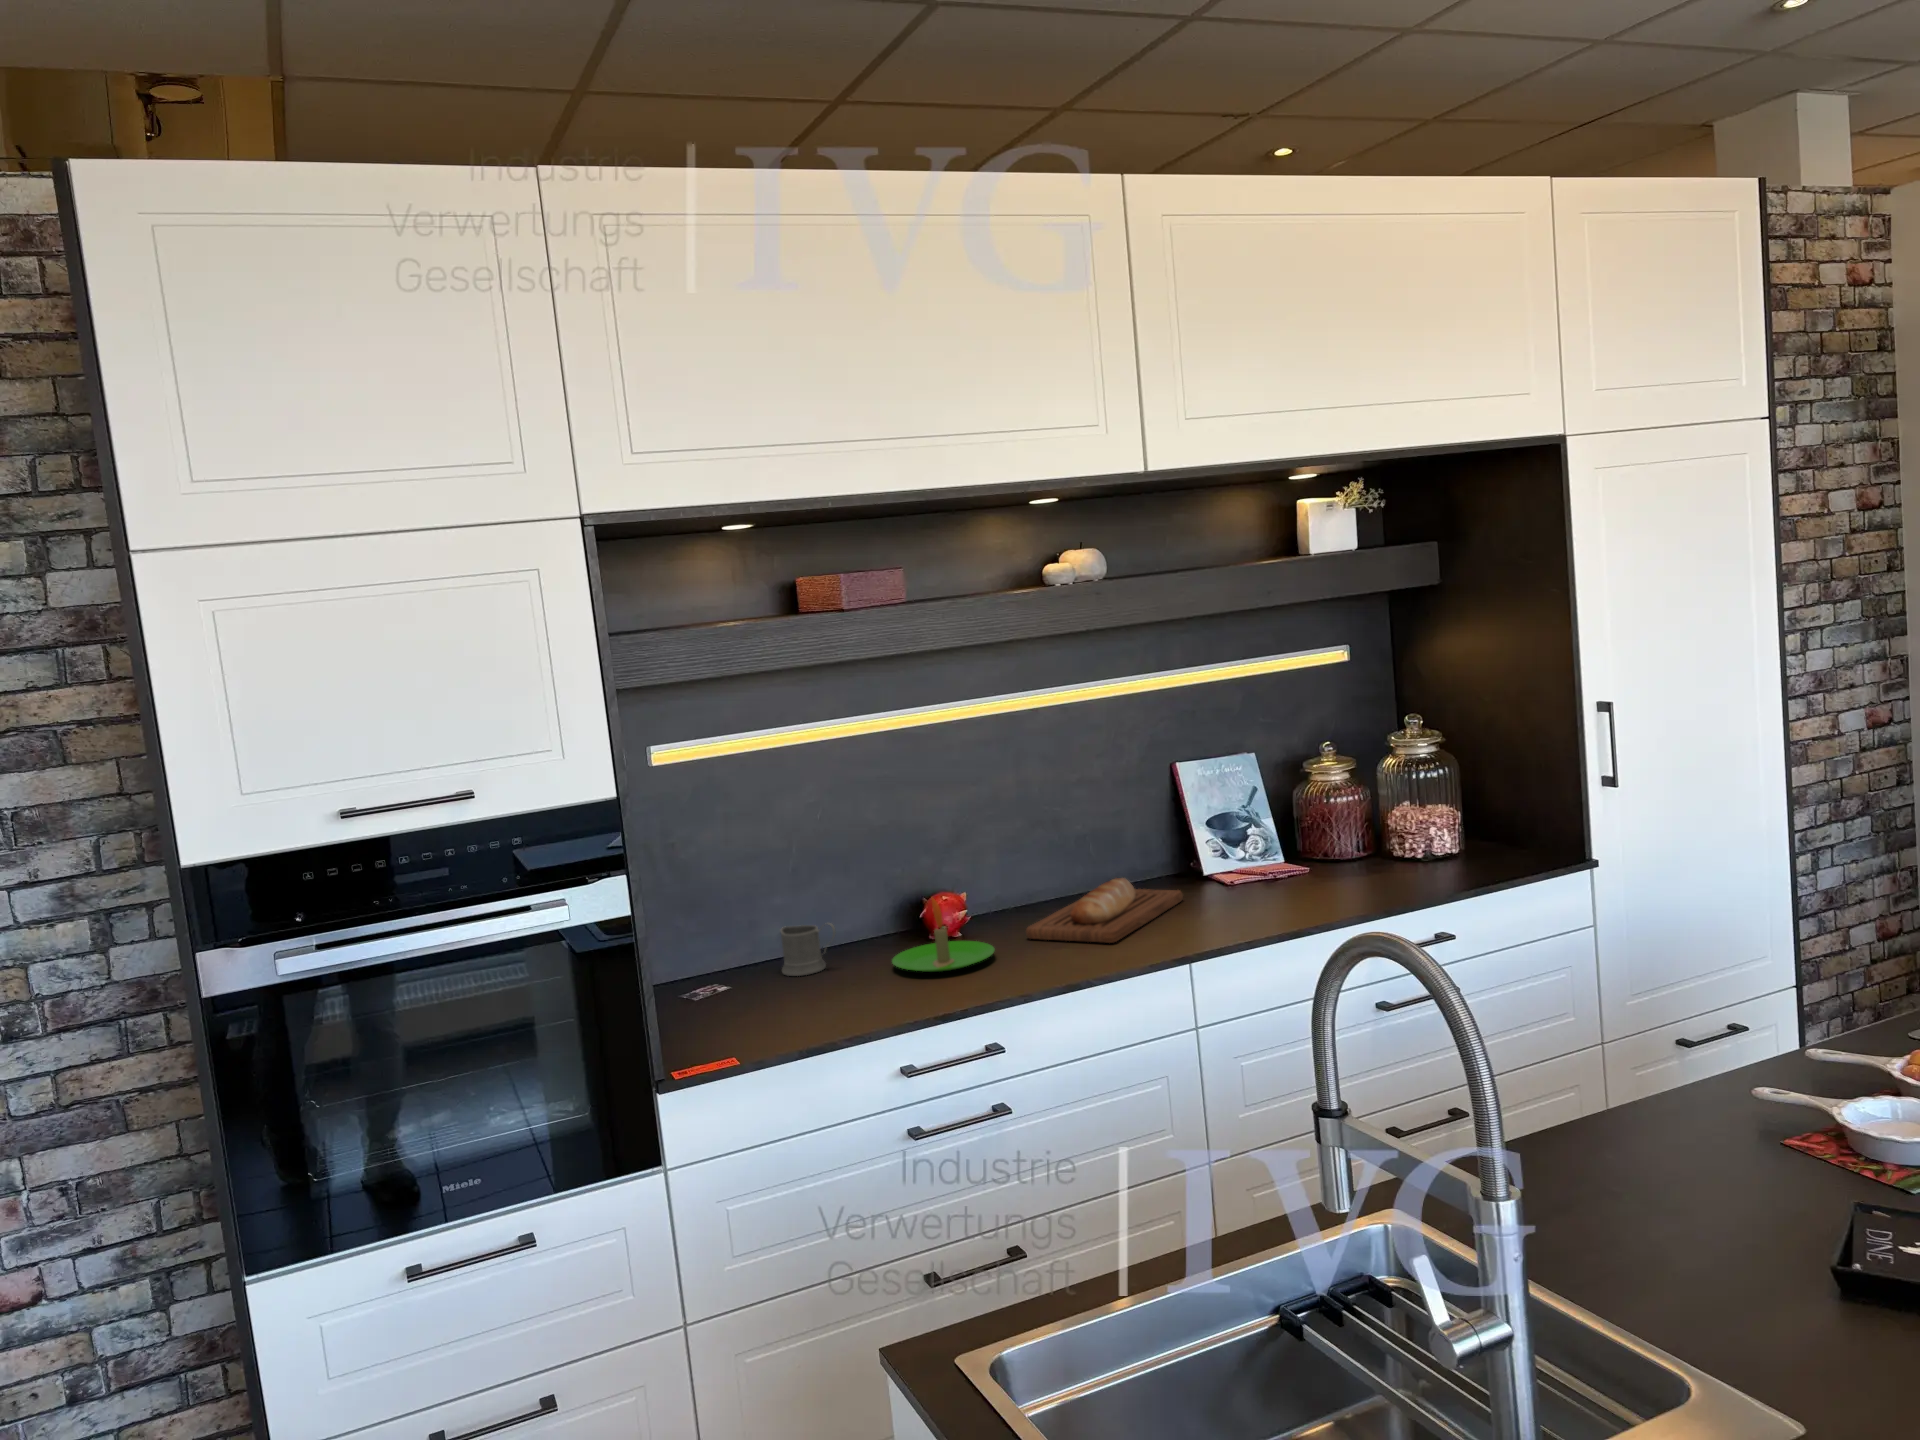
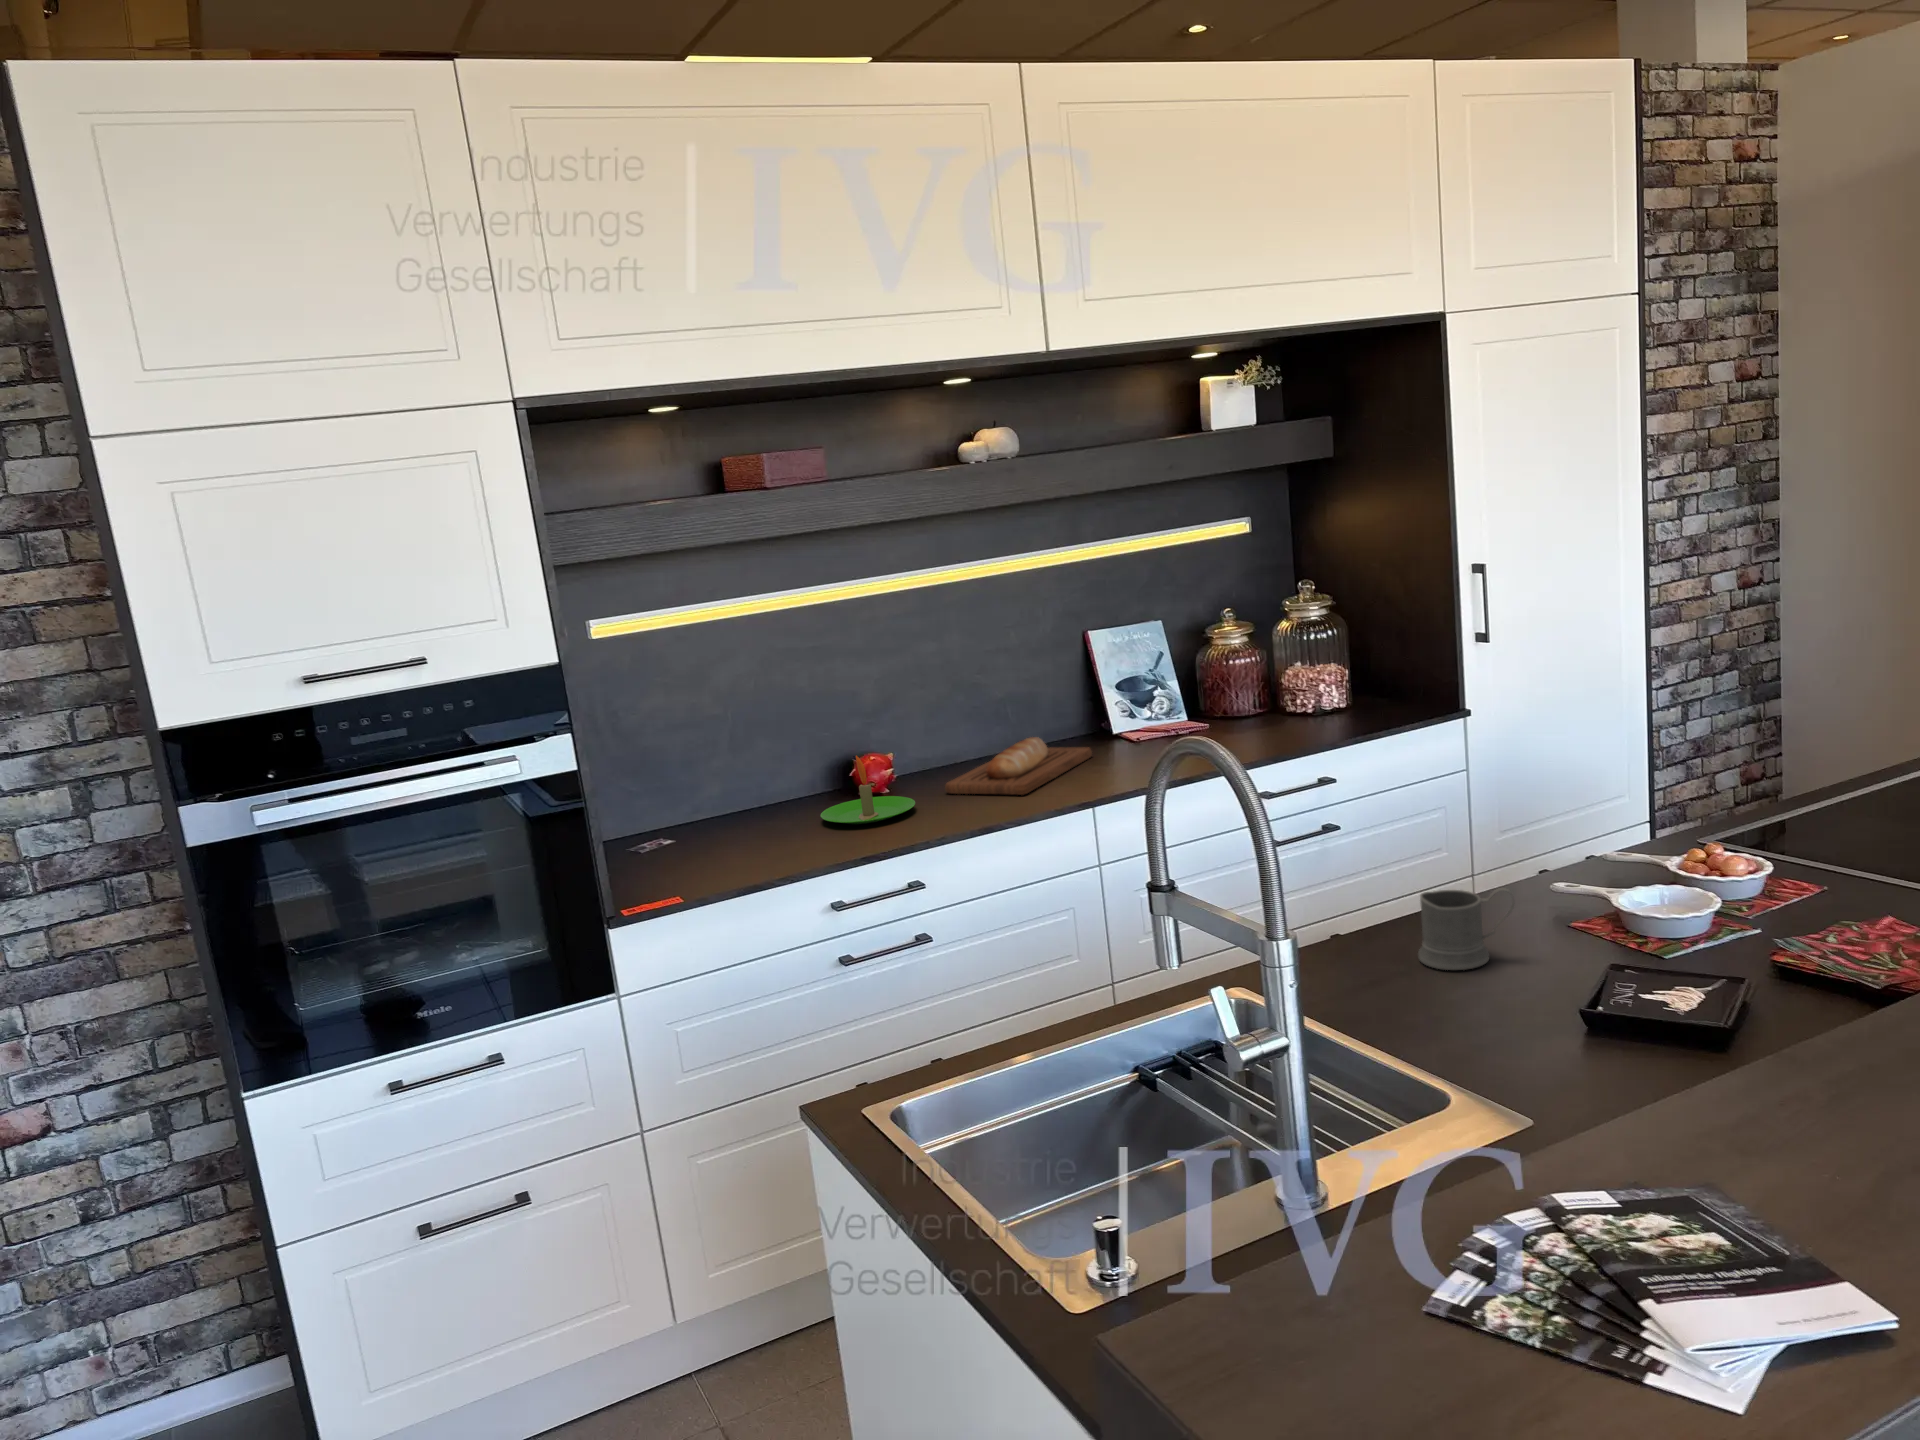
mug: present [780,923,836,976] -> present [1418,888,1514,970]

